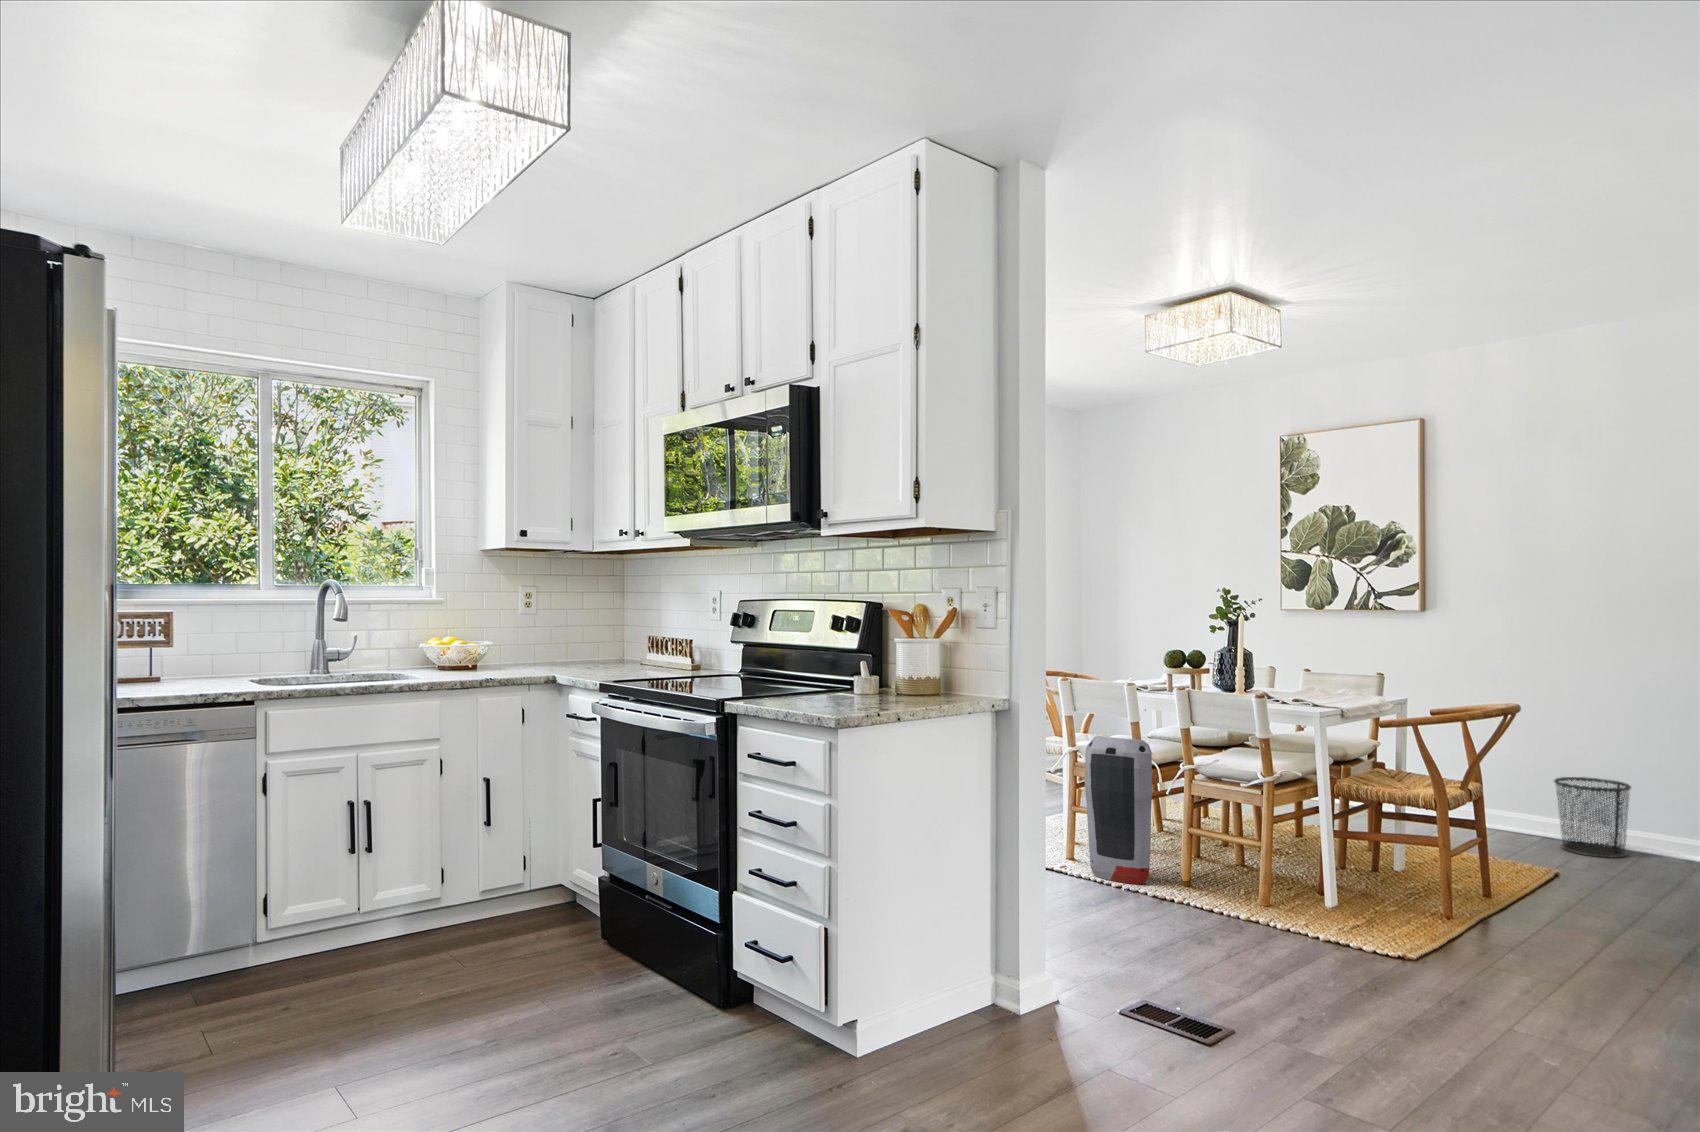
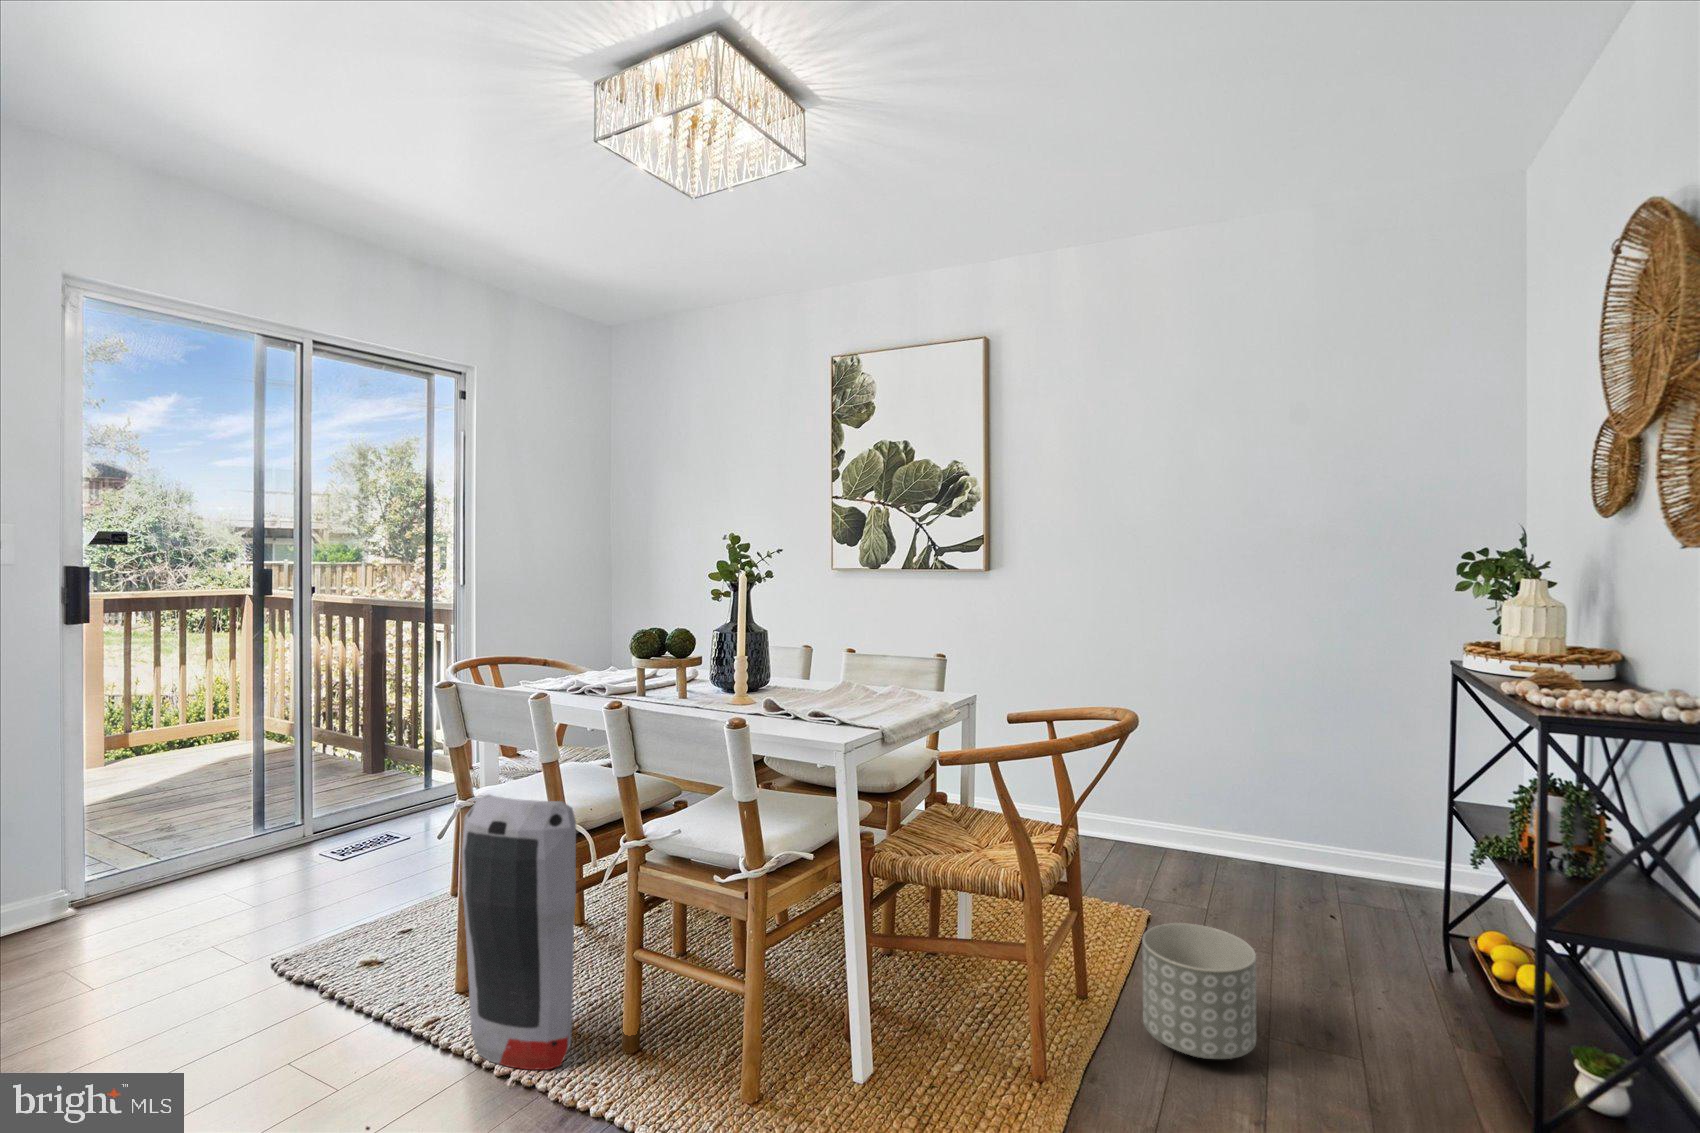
waste bin: present [1554,777,1631,858] -> none [1129,767,1212,869]
planter: none [1519,848,1601,925] -> present [1142,923,1256,1059]

